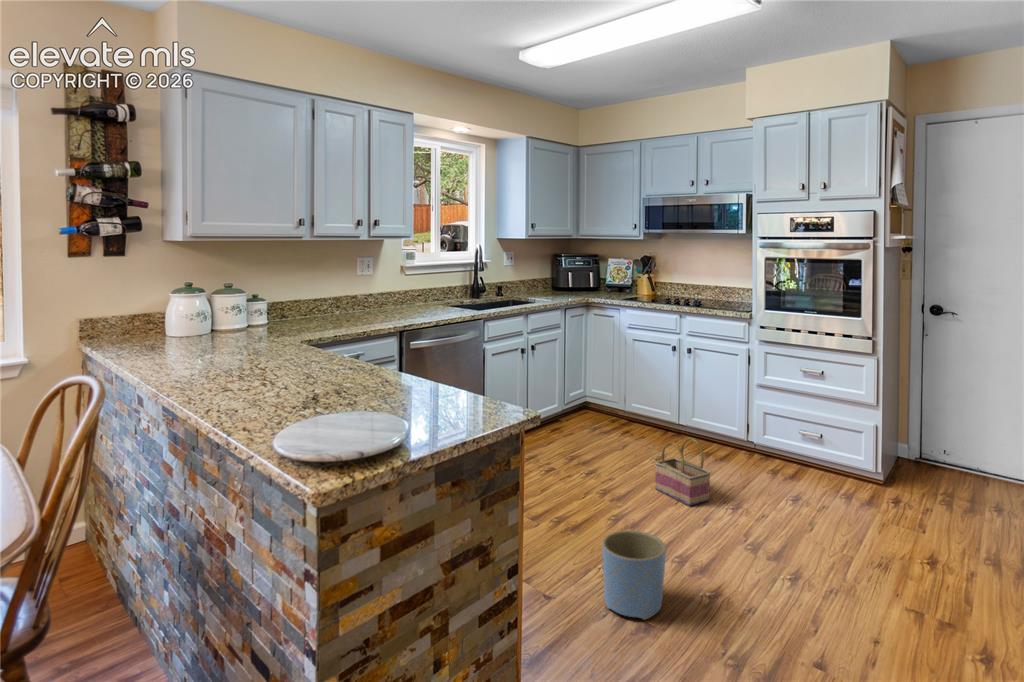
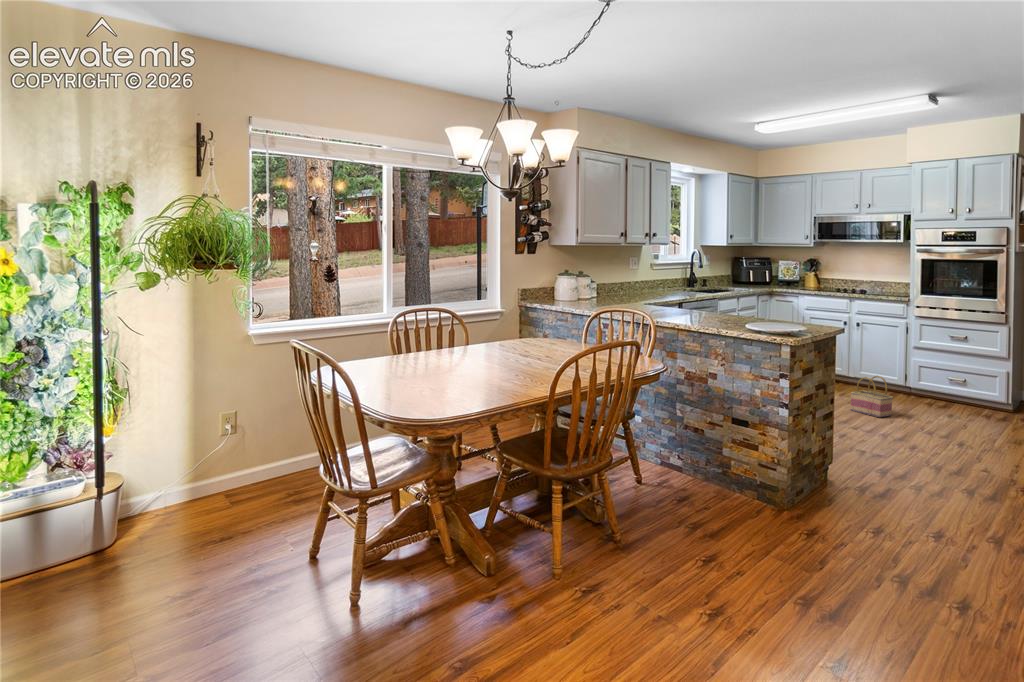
planter: present [602,530,666,620] -> none [854,412,896,456]

